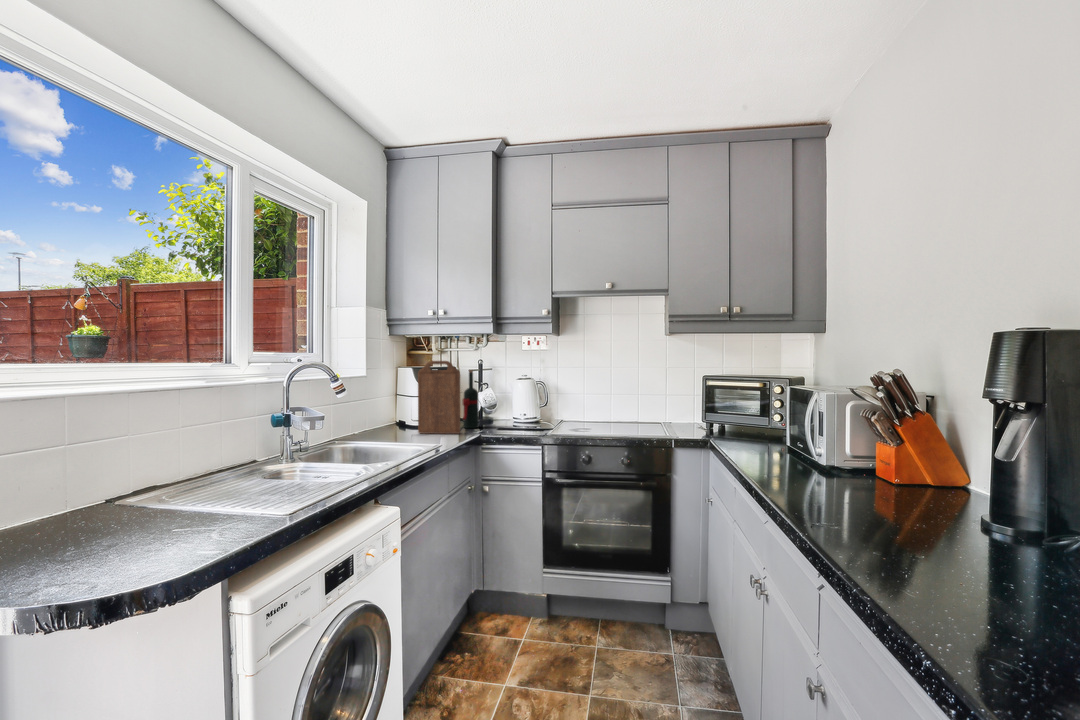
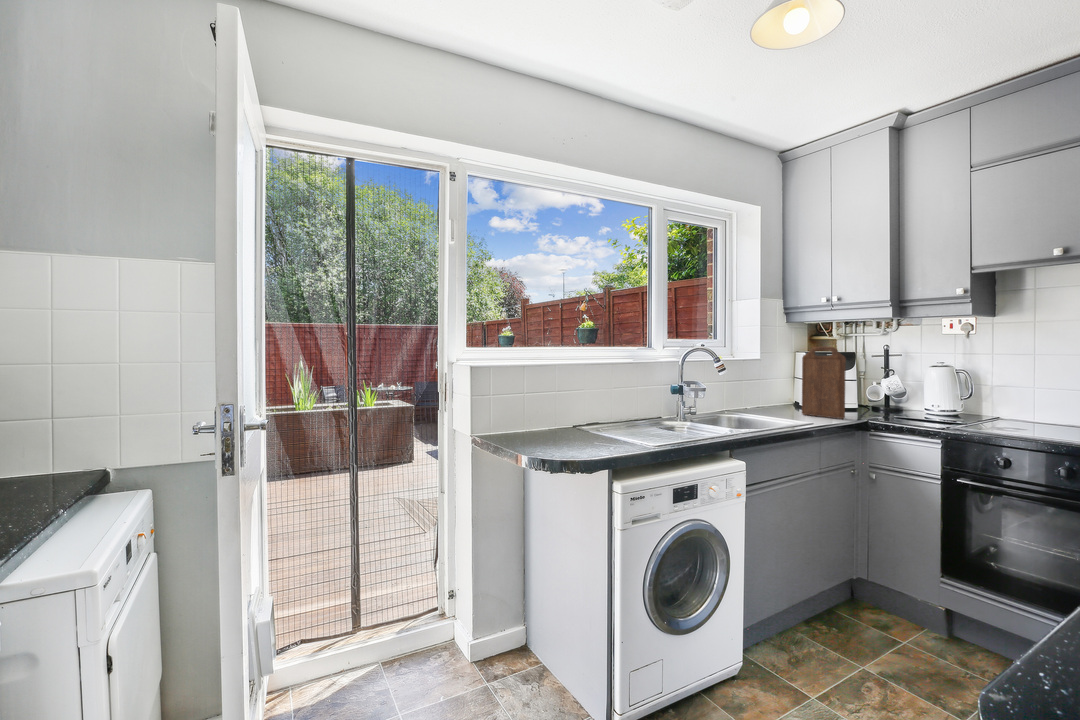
wine bottle: present [462,370,479,428] -> none [854,356,875,416]

